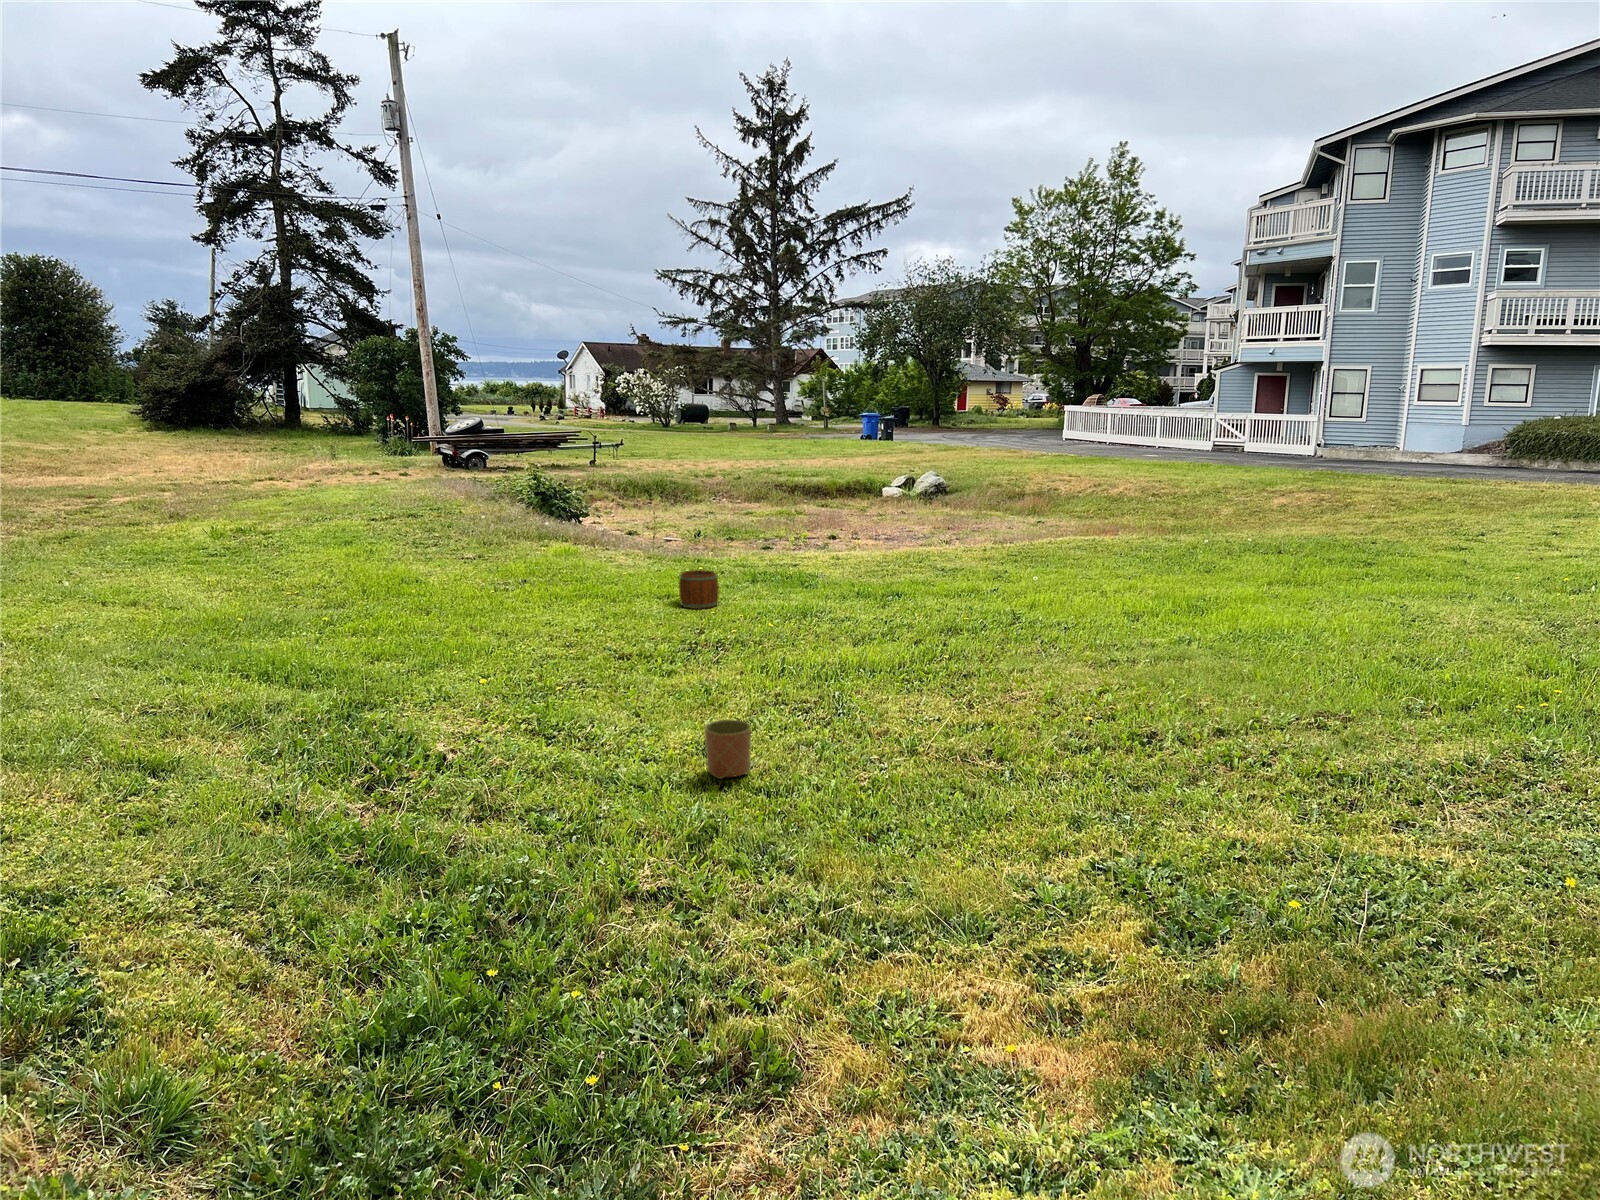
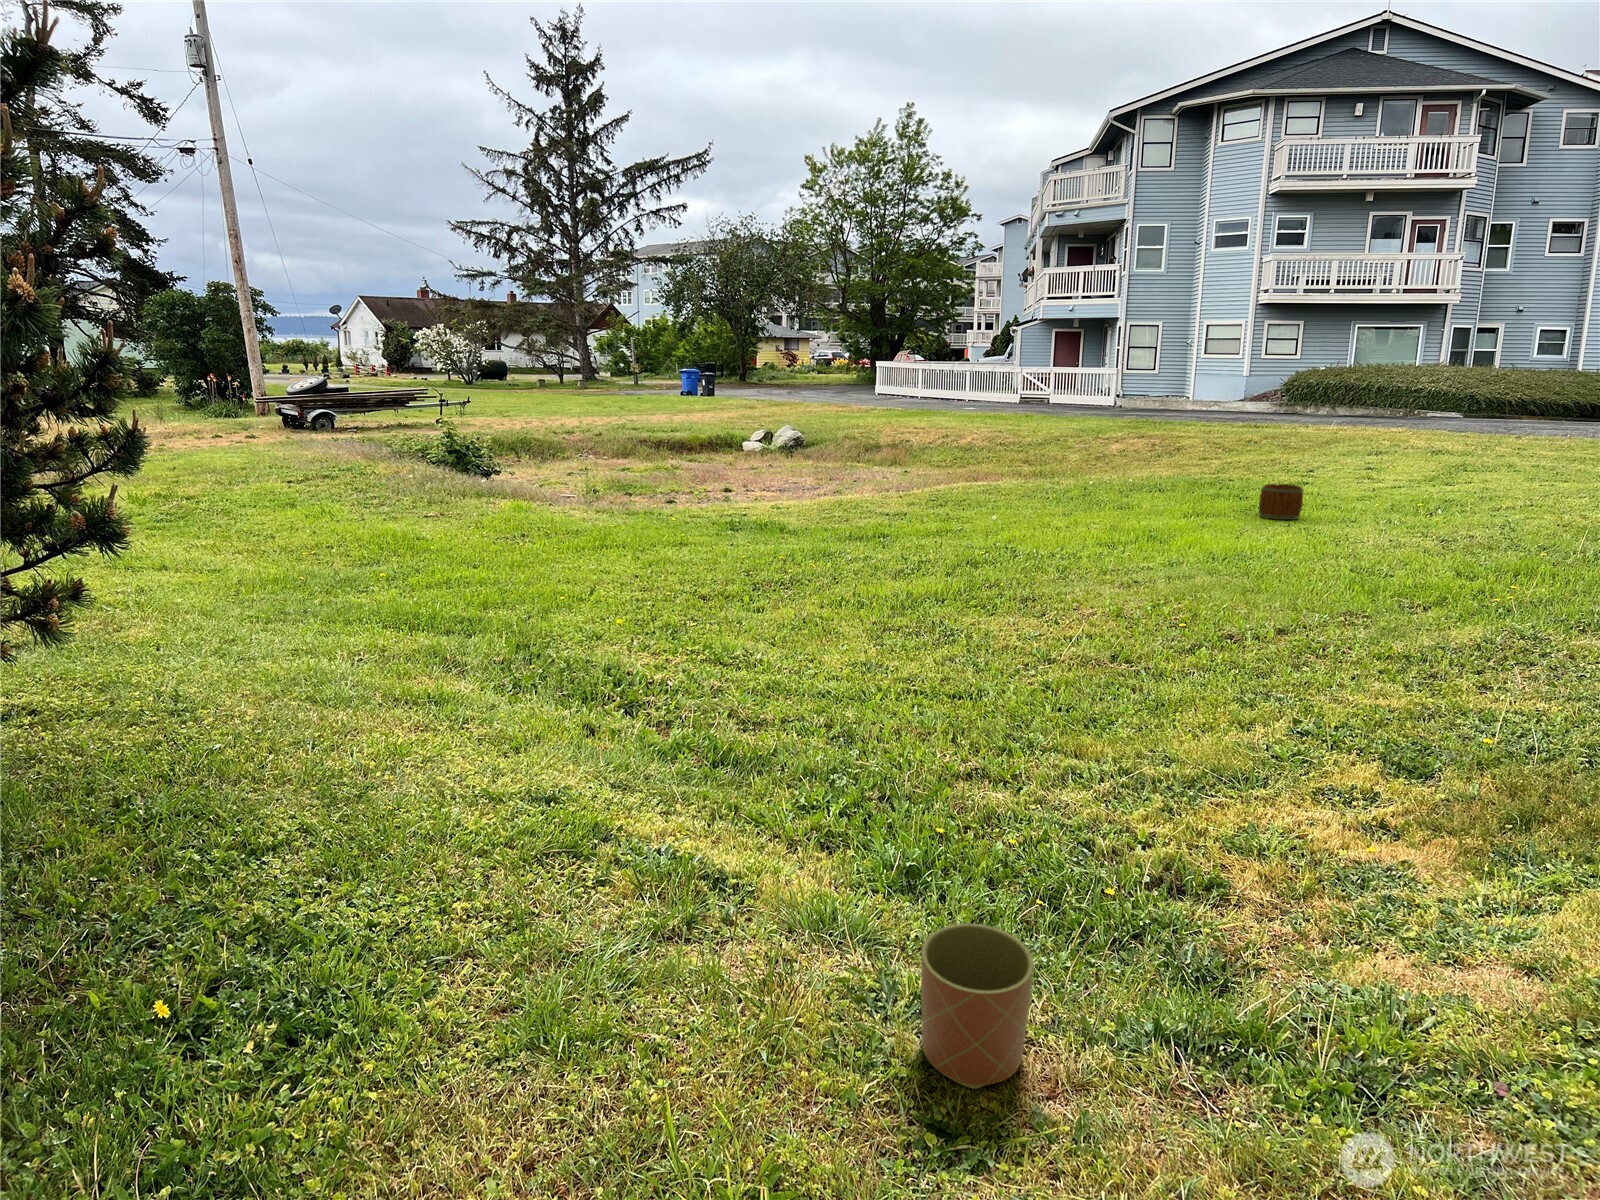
bucket: present [679,570,719,609] -> present [1259,484,1304,520]

